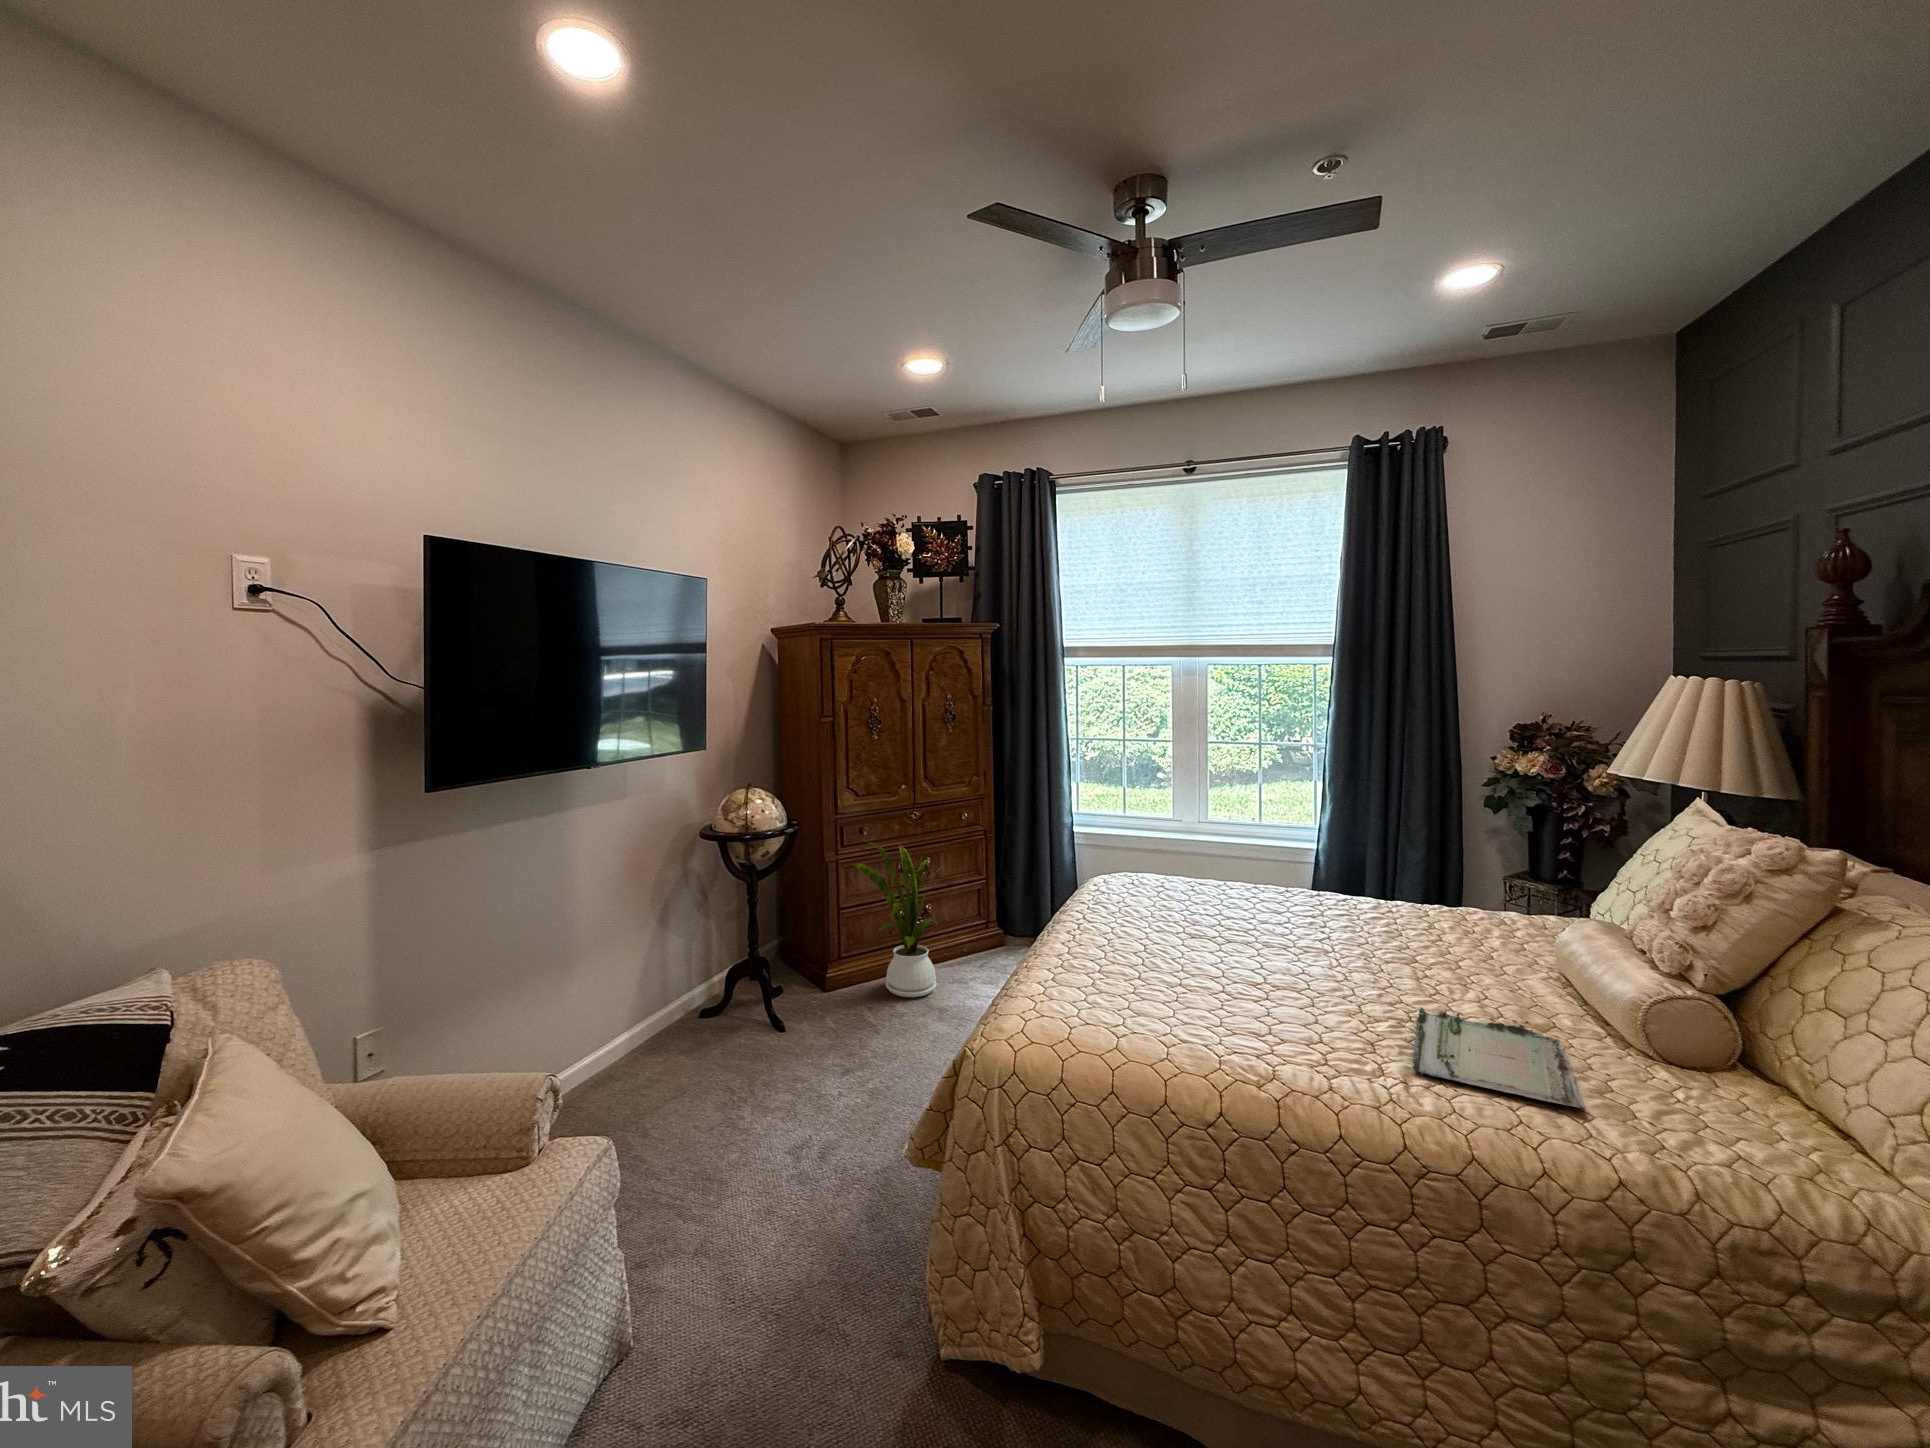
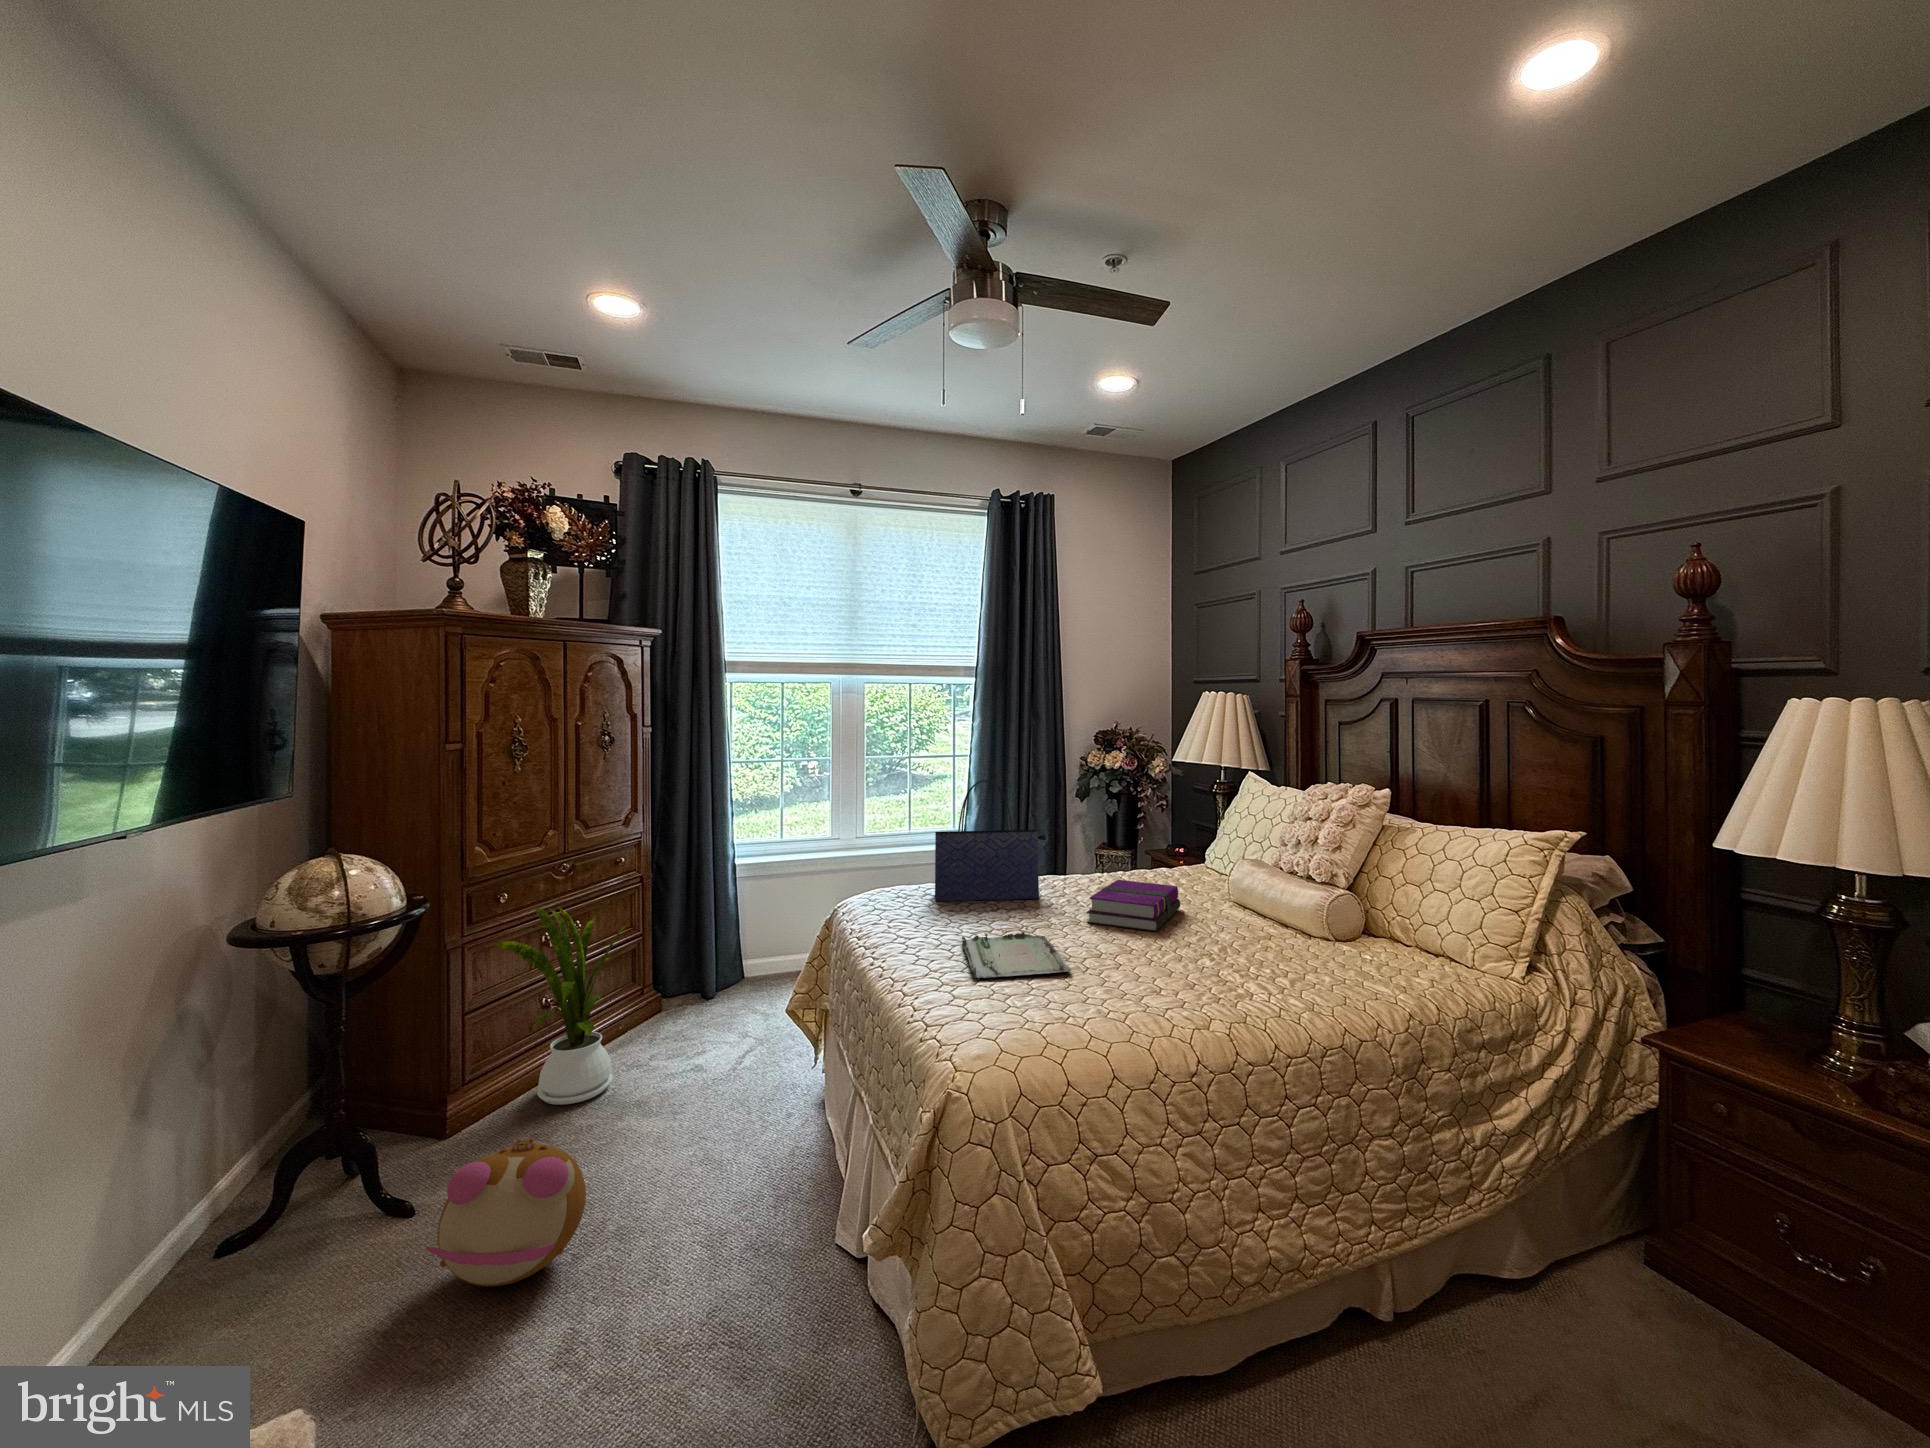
tote bag: none [1163,776,1293,914] -> present [935,780,1046,902]
hardback book: none [1294,911,1449,978] -> present [1087,880,1180,931]
plush toy: none [752,999,850,1095] -> present [425,1138,586,1286]
tray: present [1413,1007,1585,1108] -> present [962,928,1071,980]

